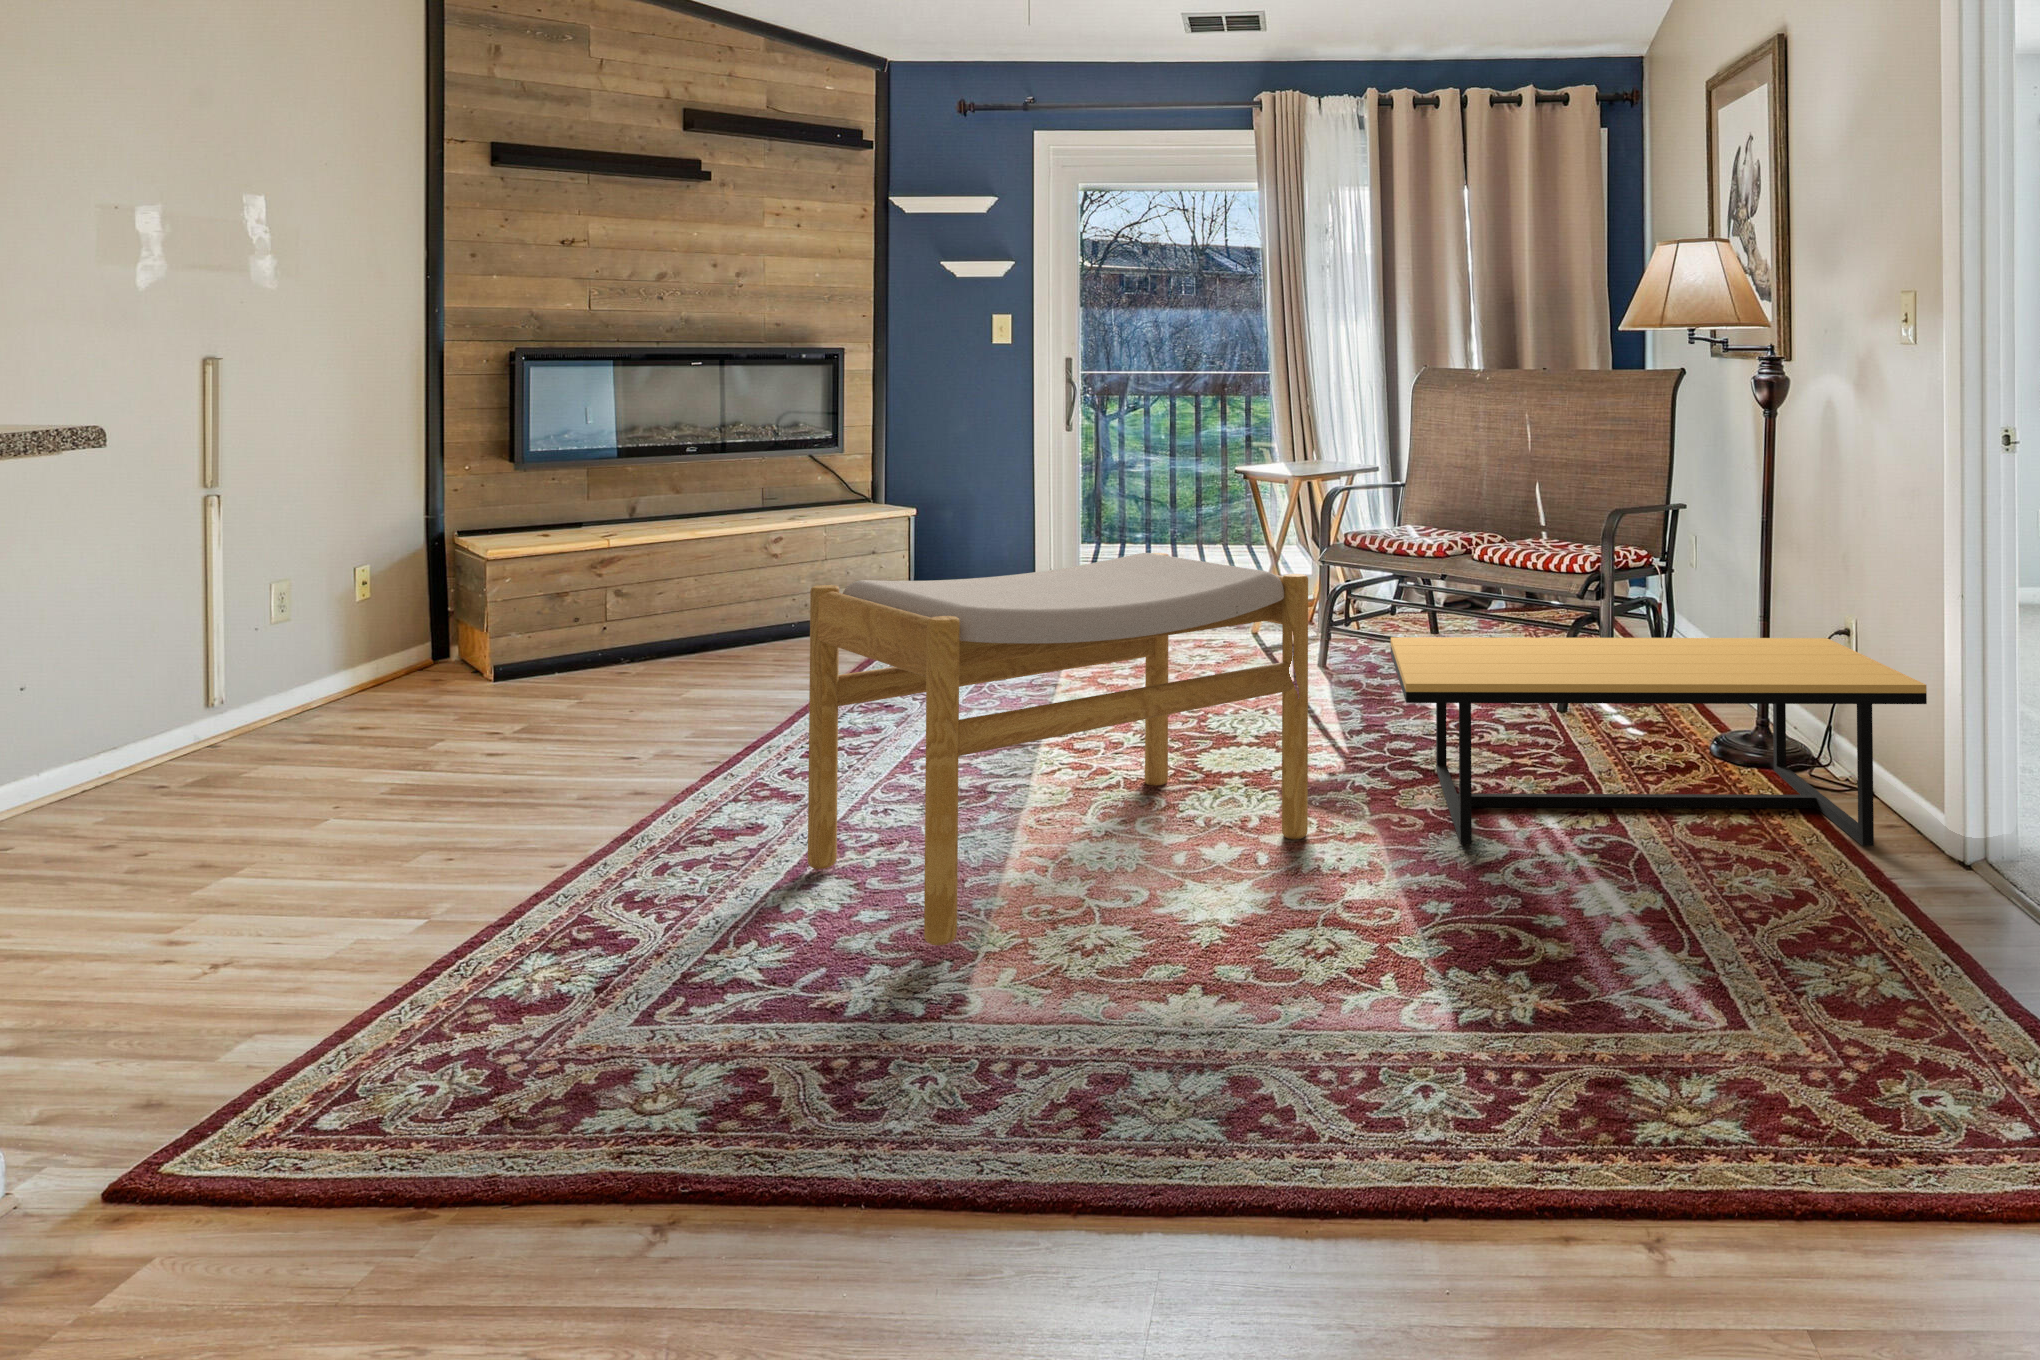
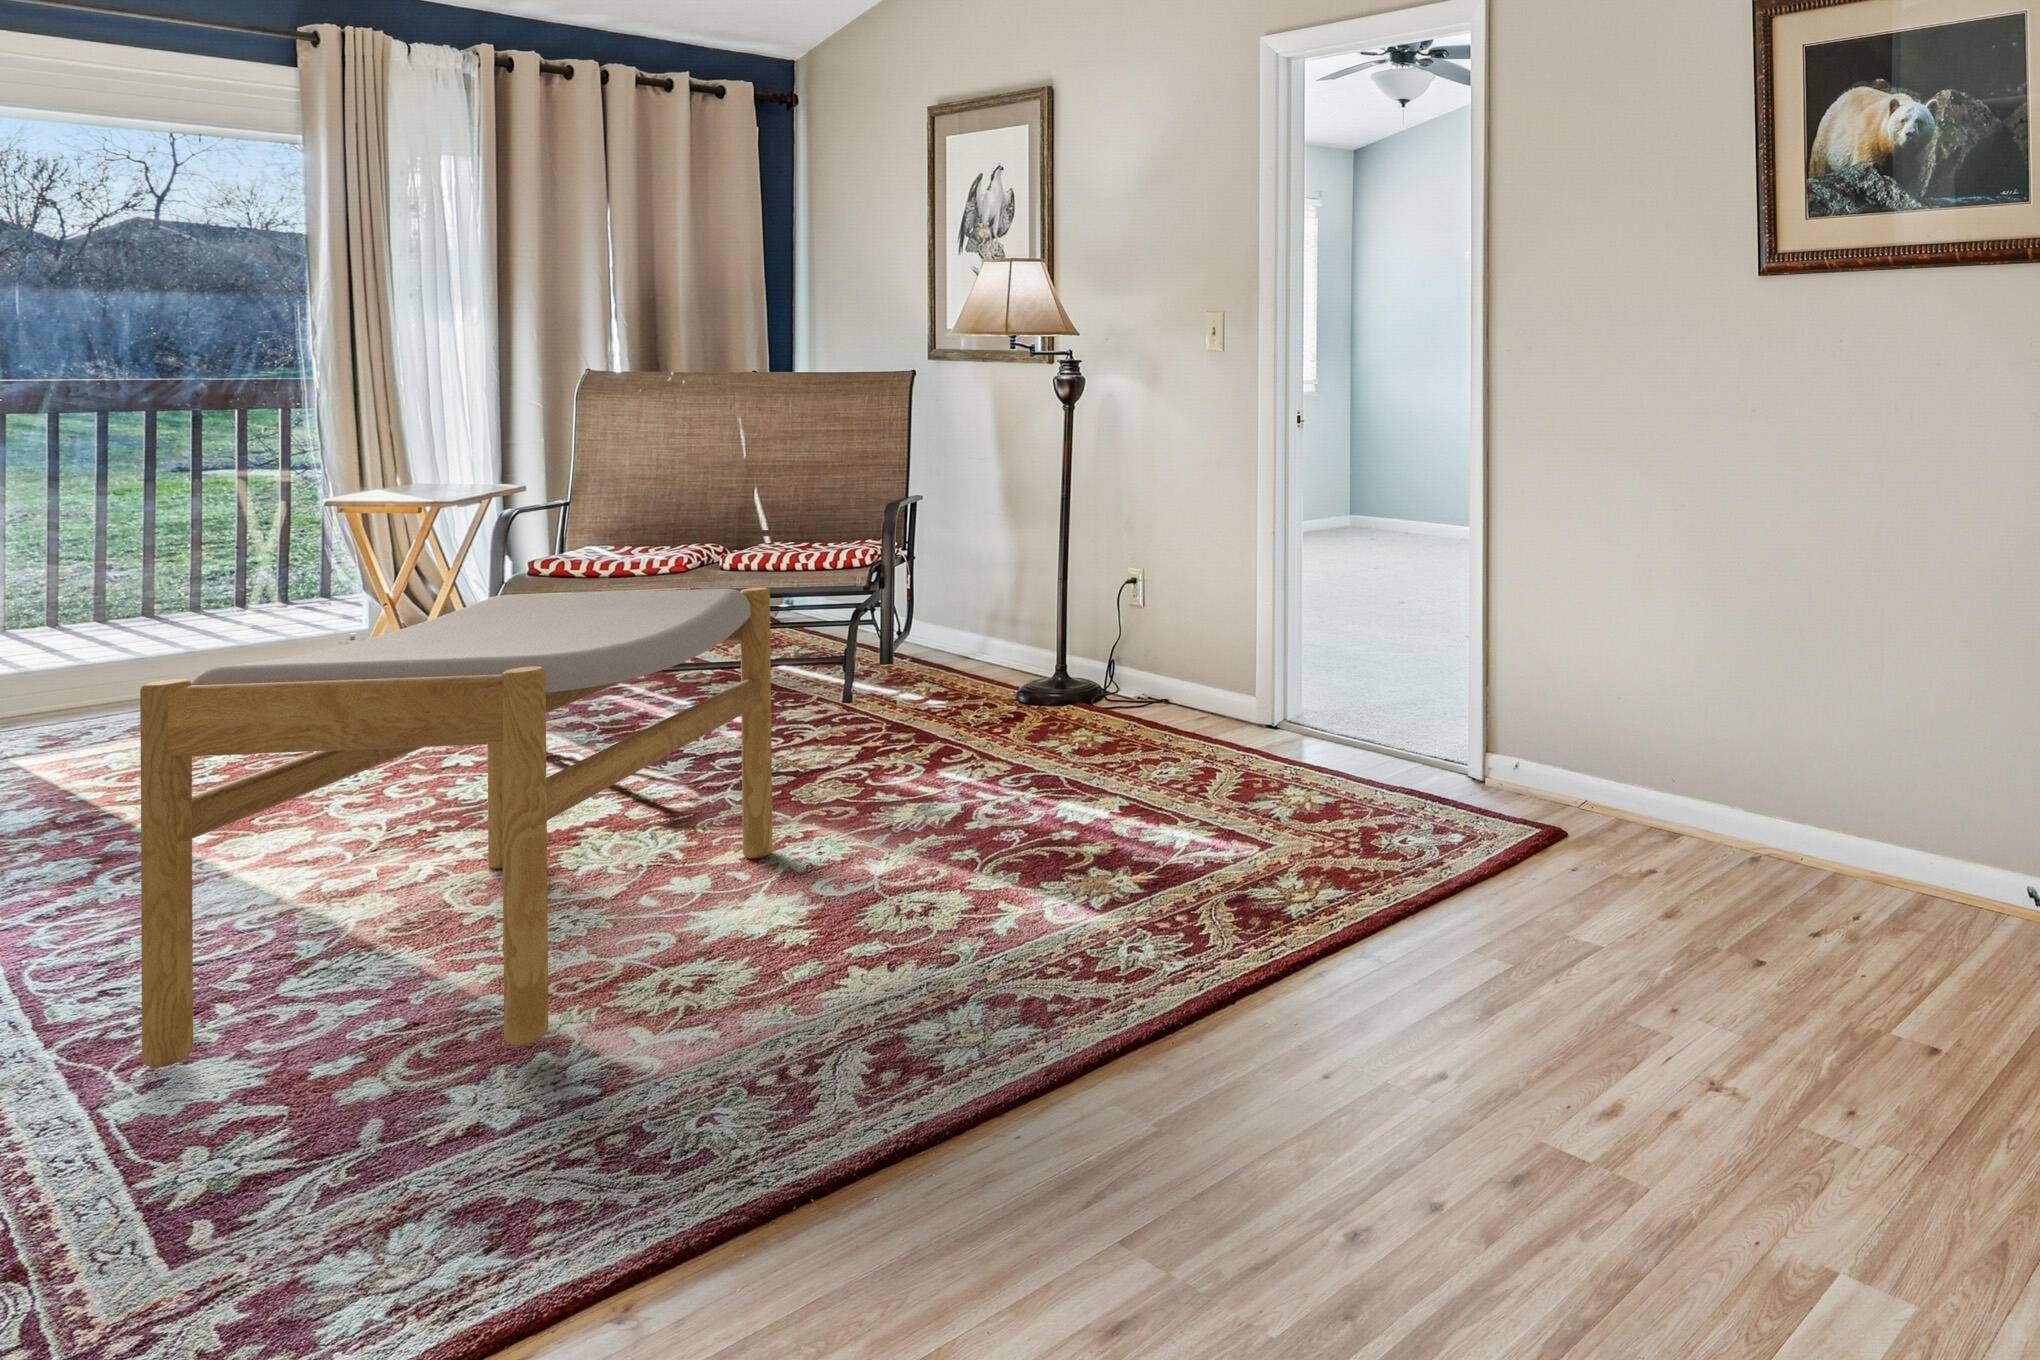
coffee table: present [1391,637,1927,846] -> none [762,591,1247,814]

